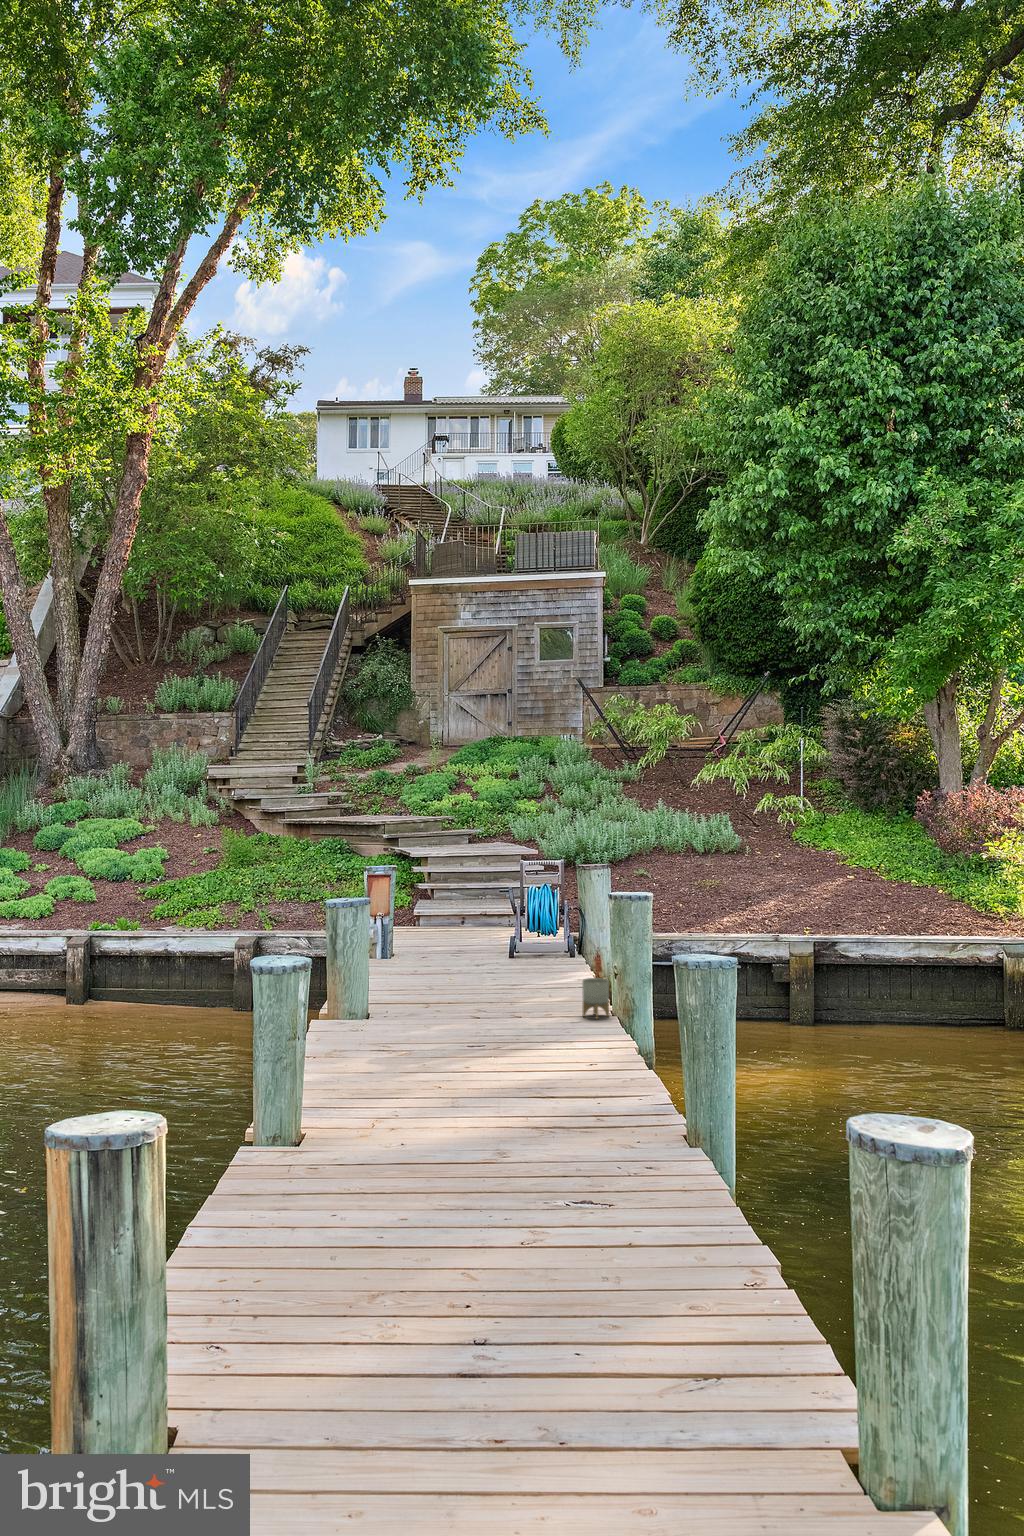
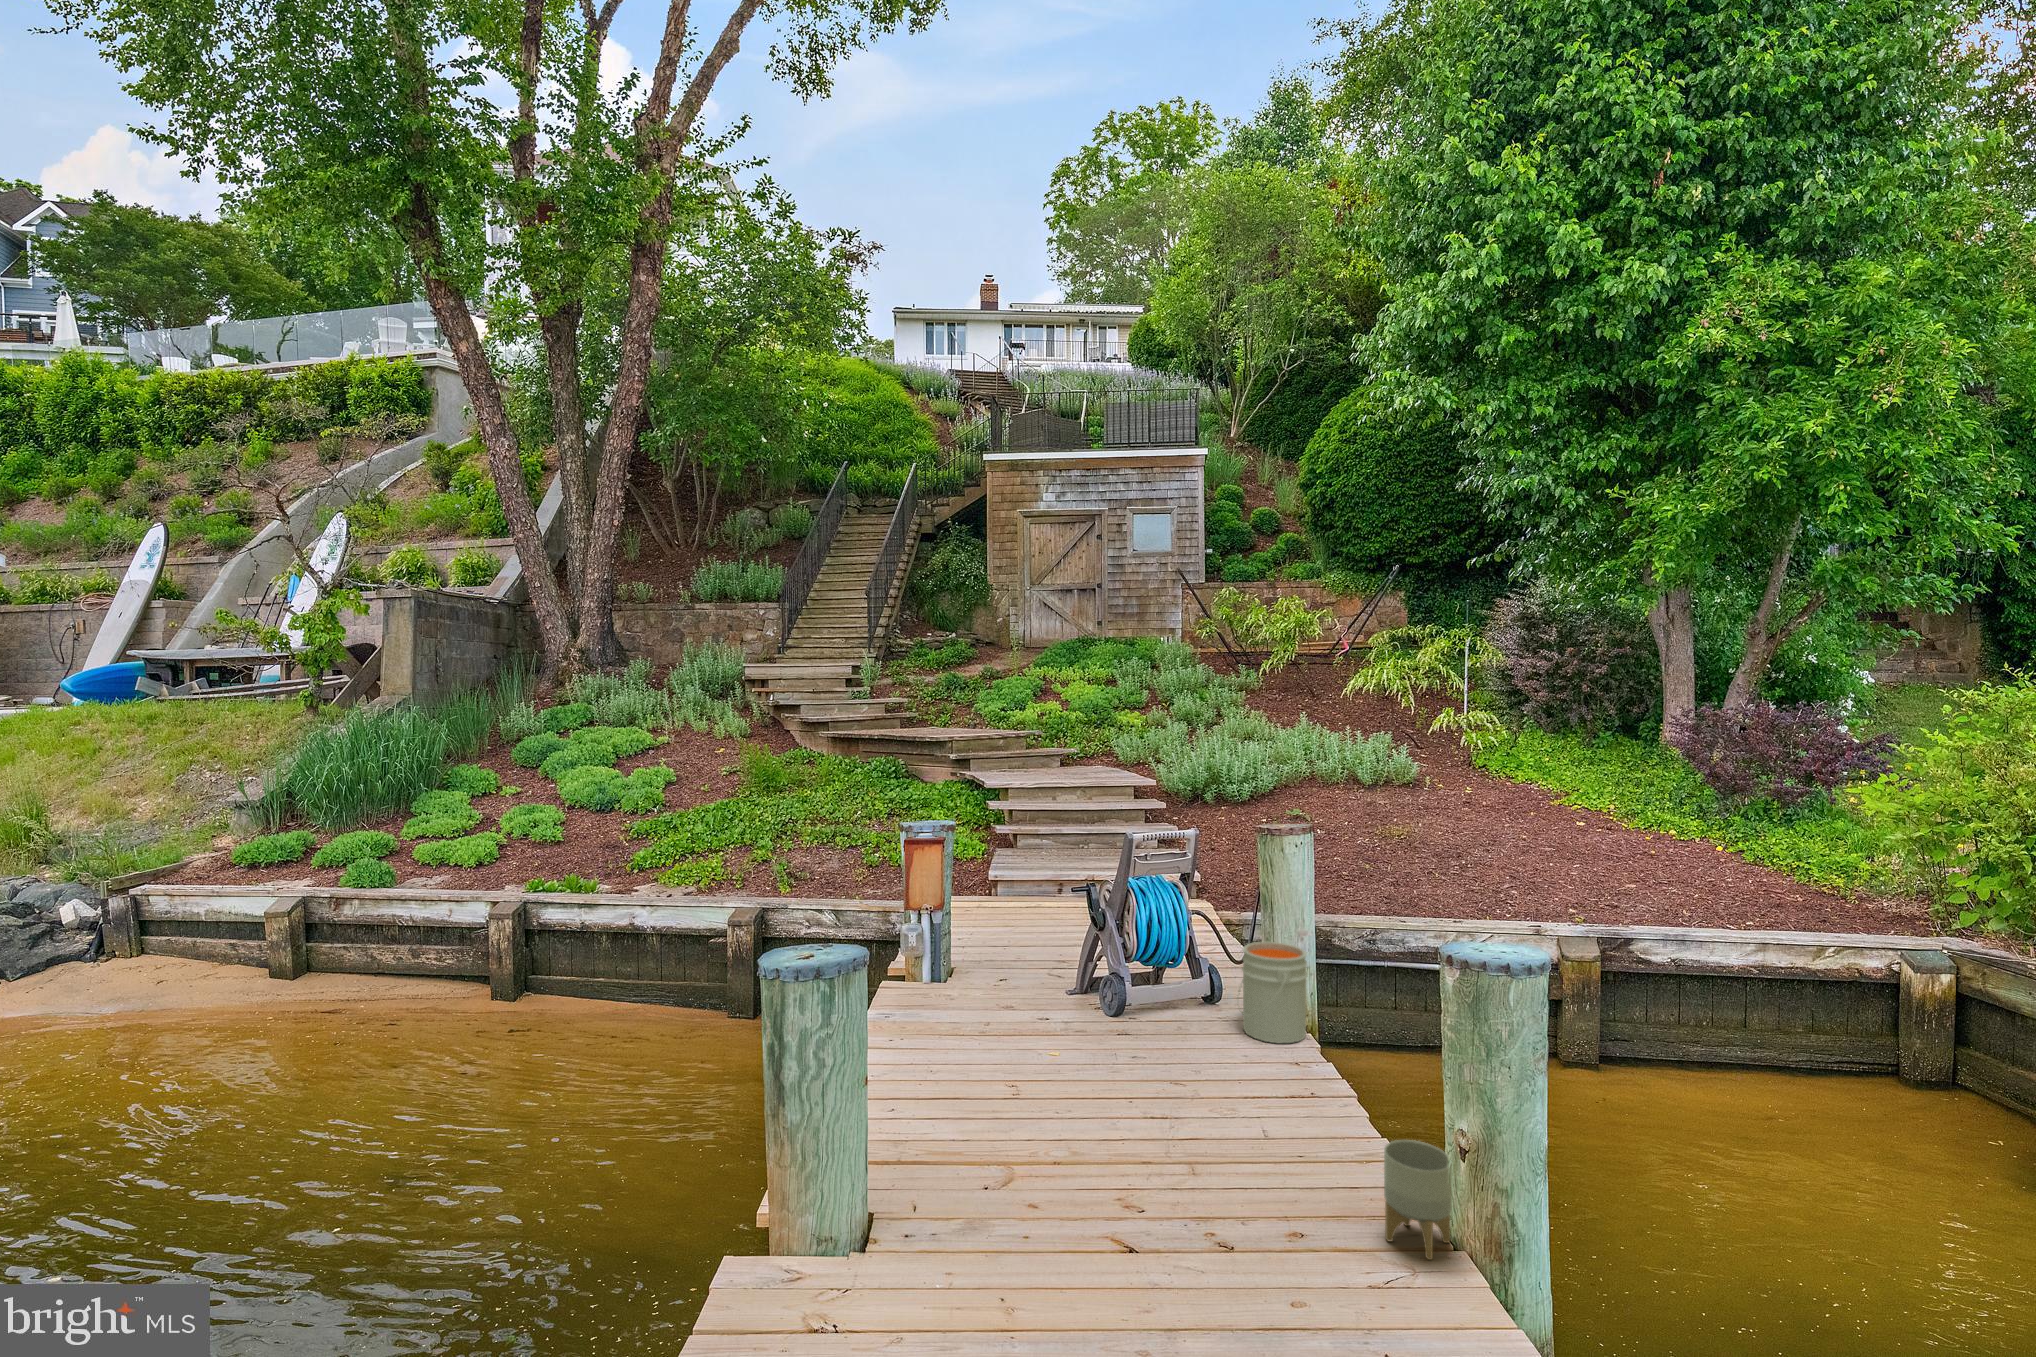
bucket: none [554,926,590,977] -> present [1237,942,1308,1043]

